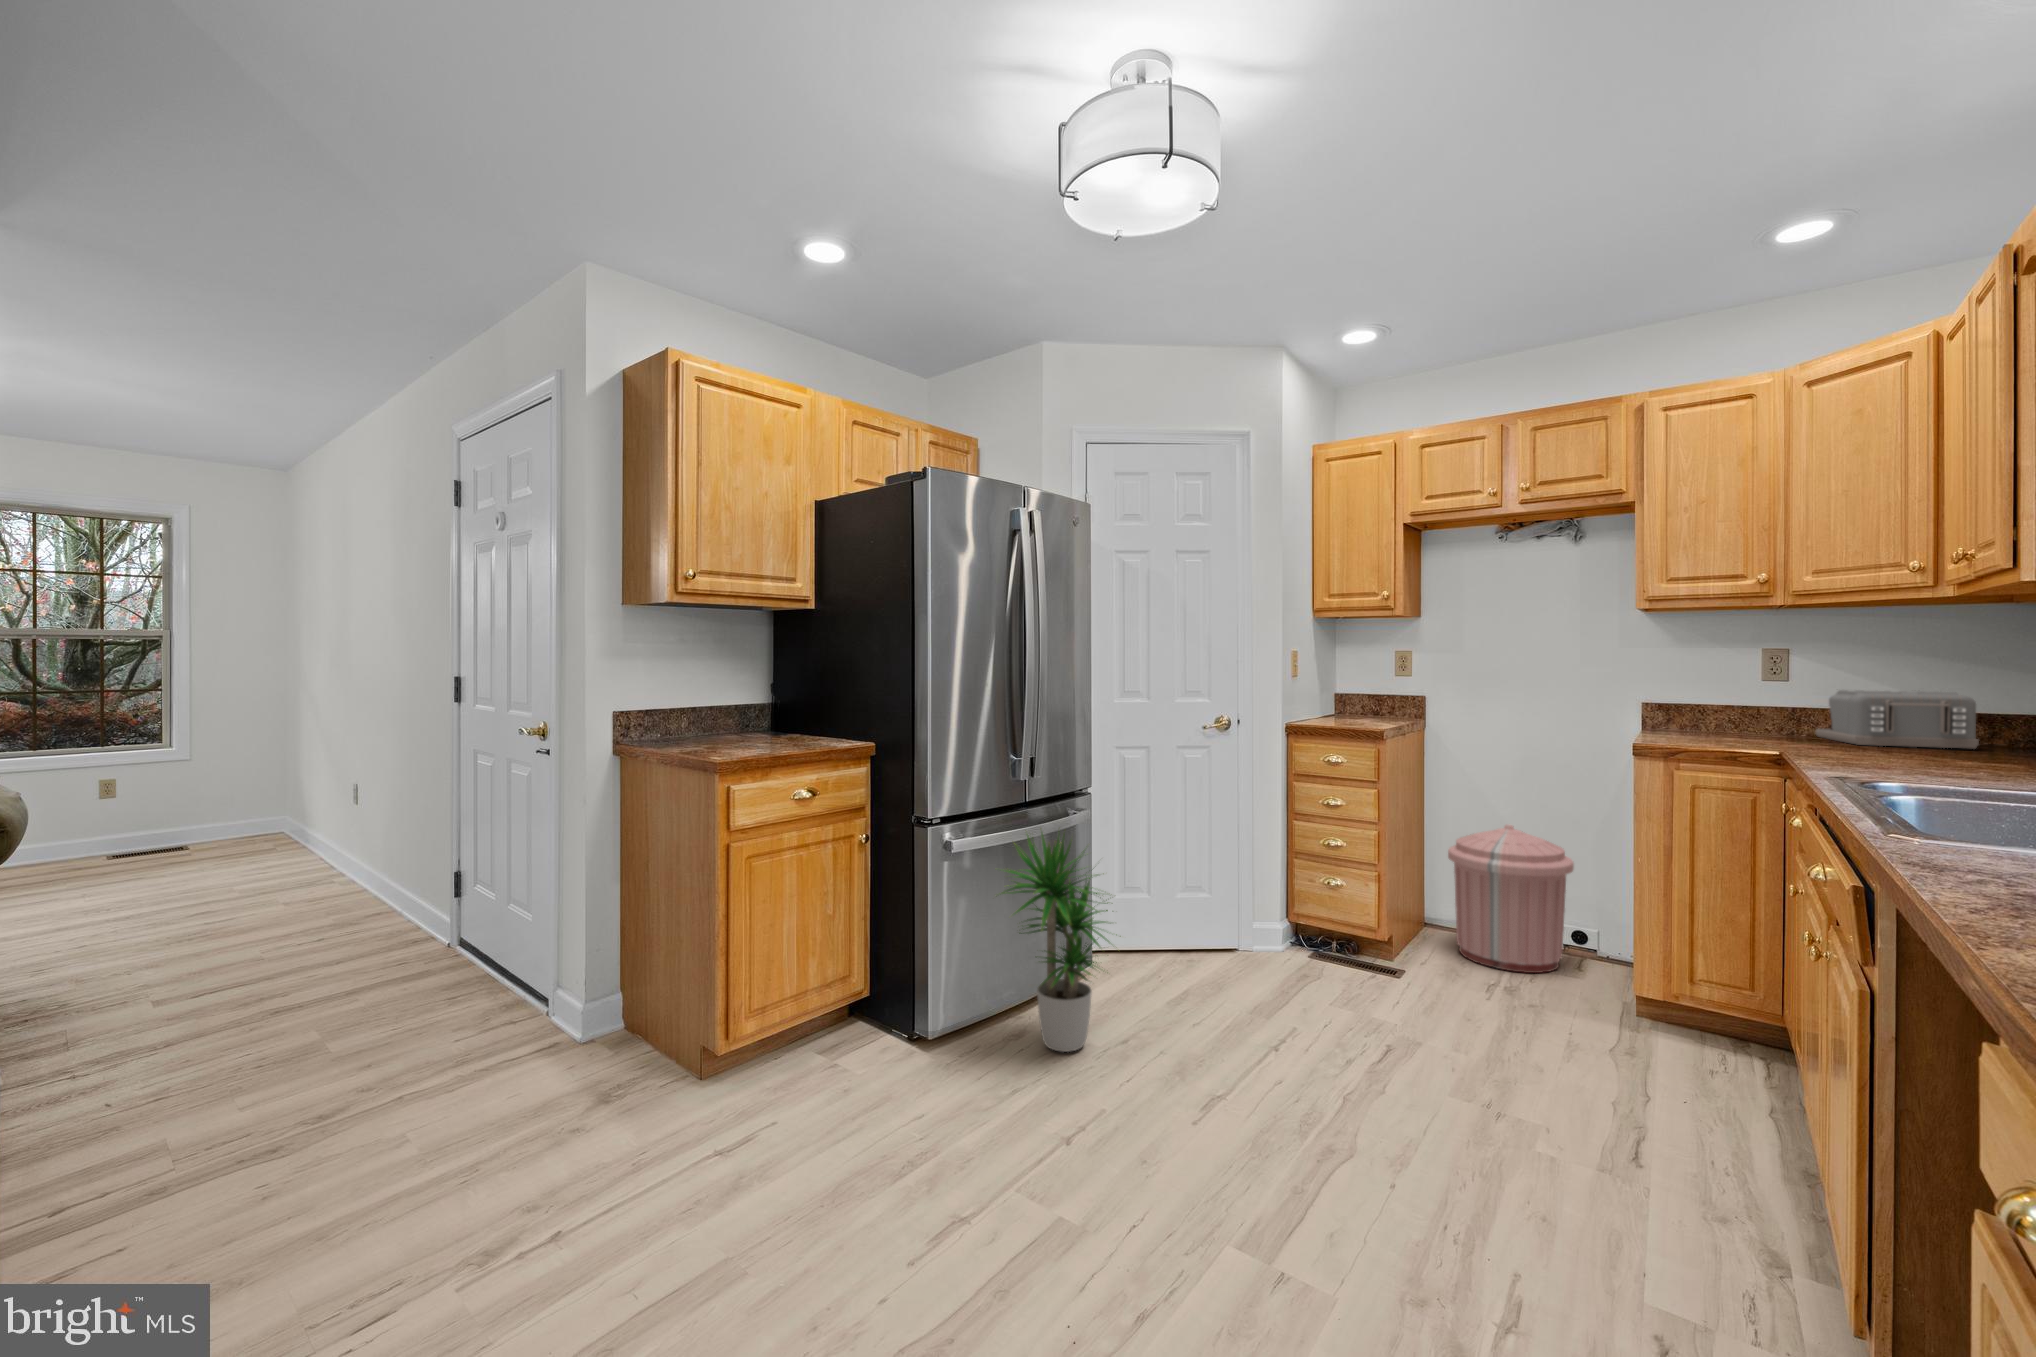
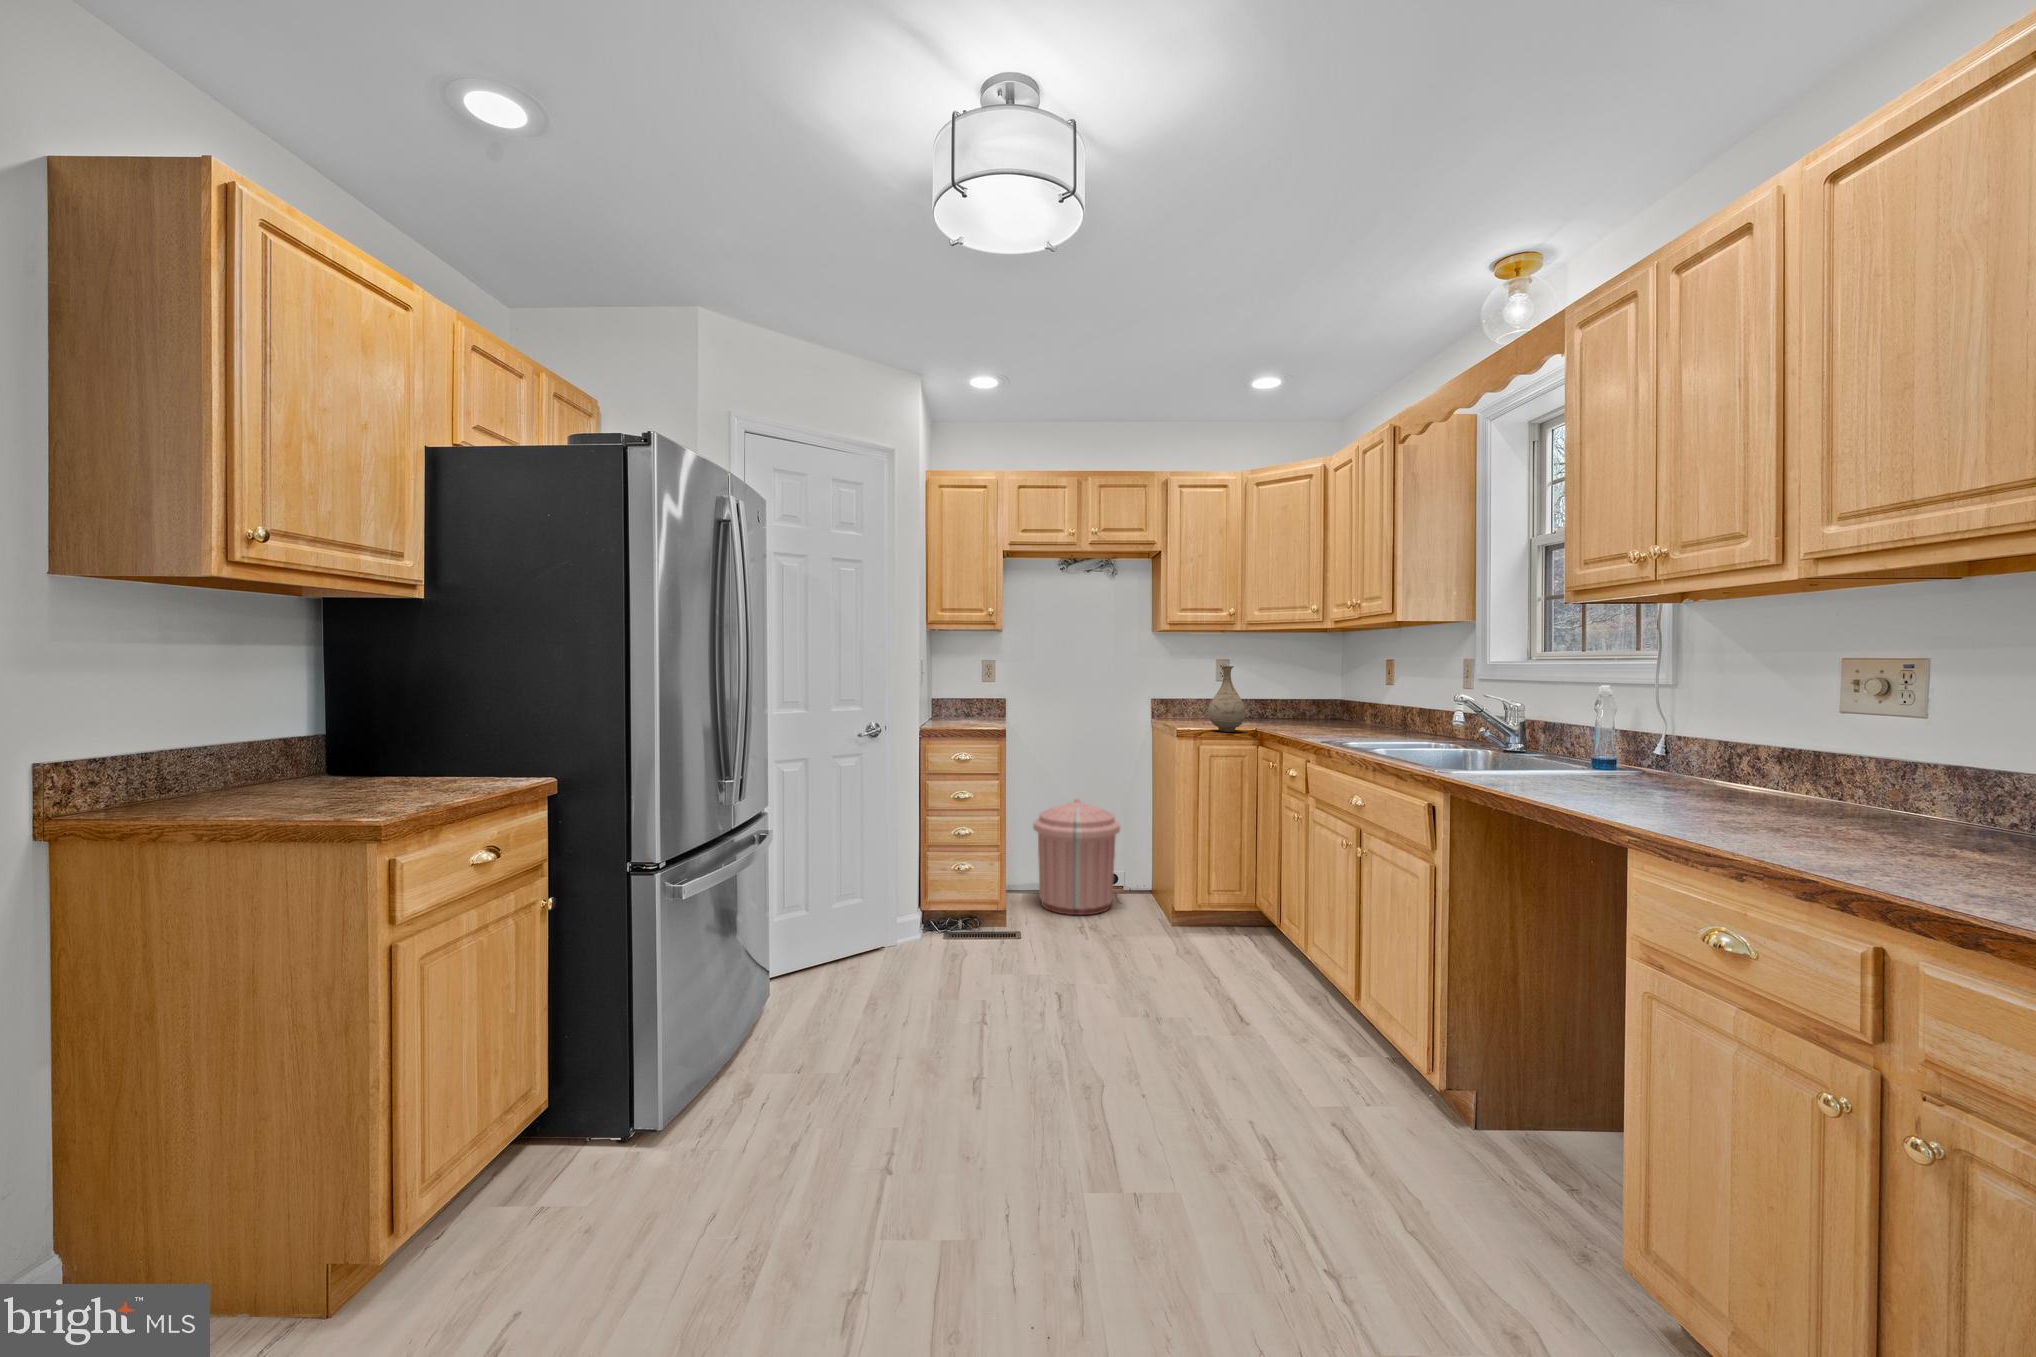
vase: none [1679,655,1745,749] -> present [1208,666,1245,732]
toaster: present [1816,690,1979,749] -> none [1242,688,1323,724]
potted plant: present [1002,833,1121,1052] -> none [722,851,869,1098]

